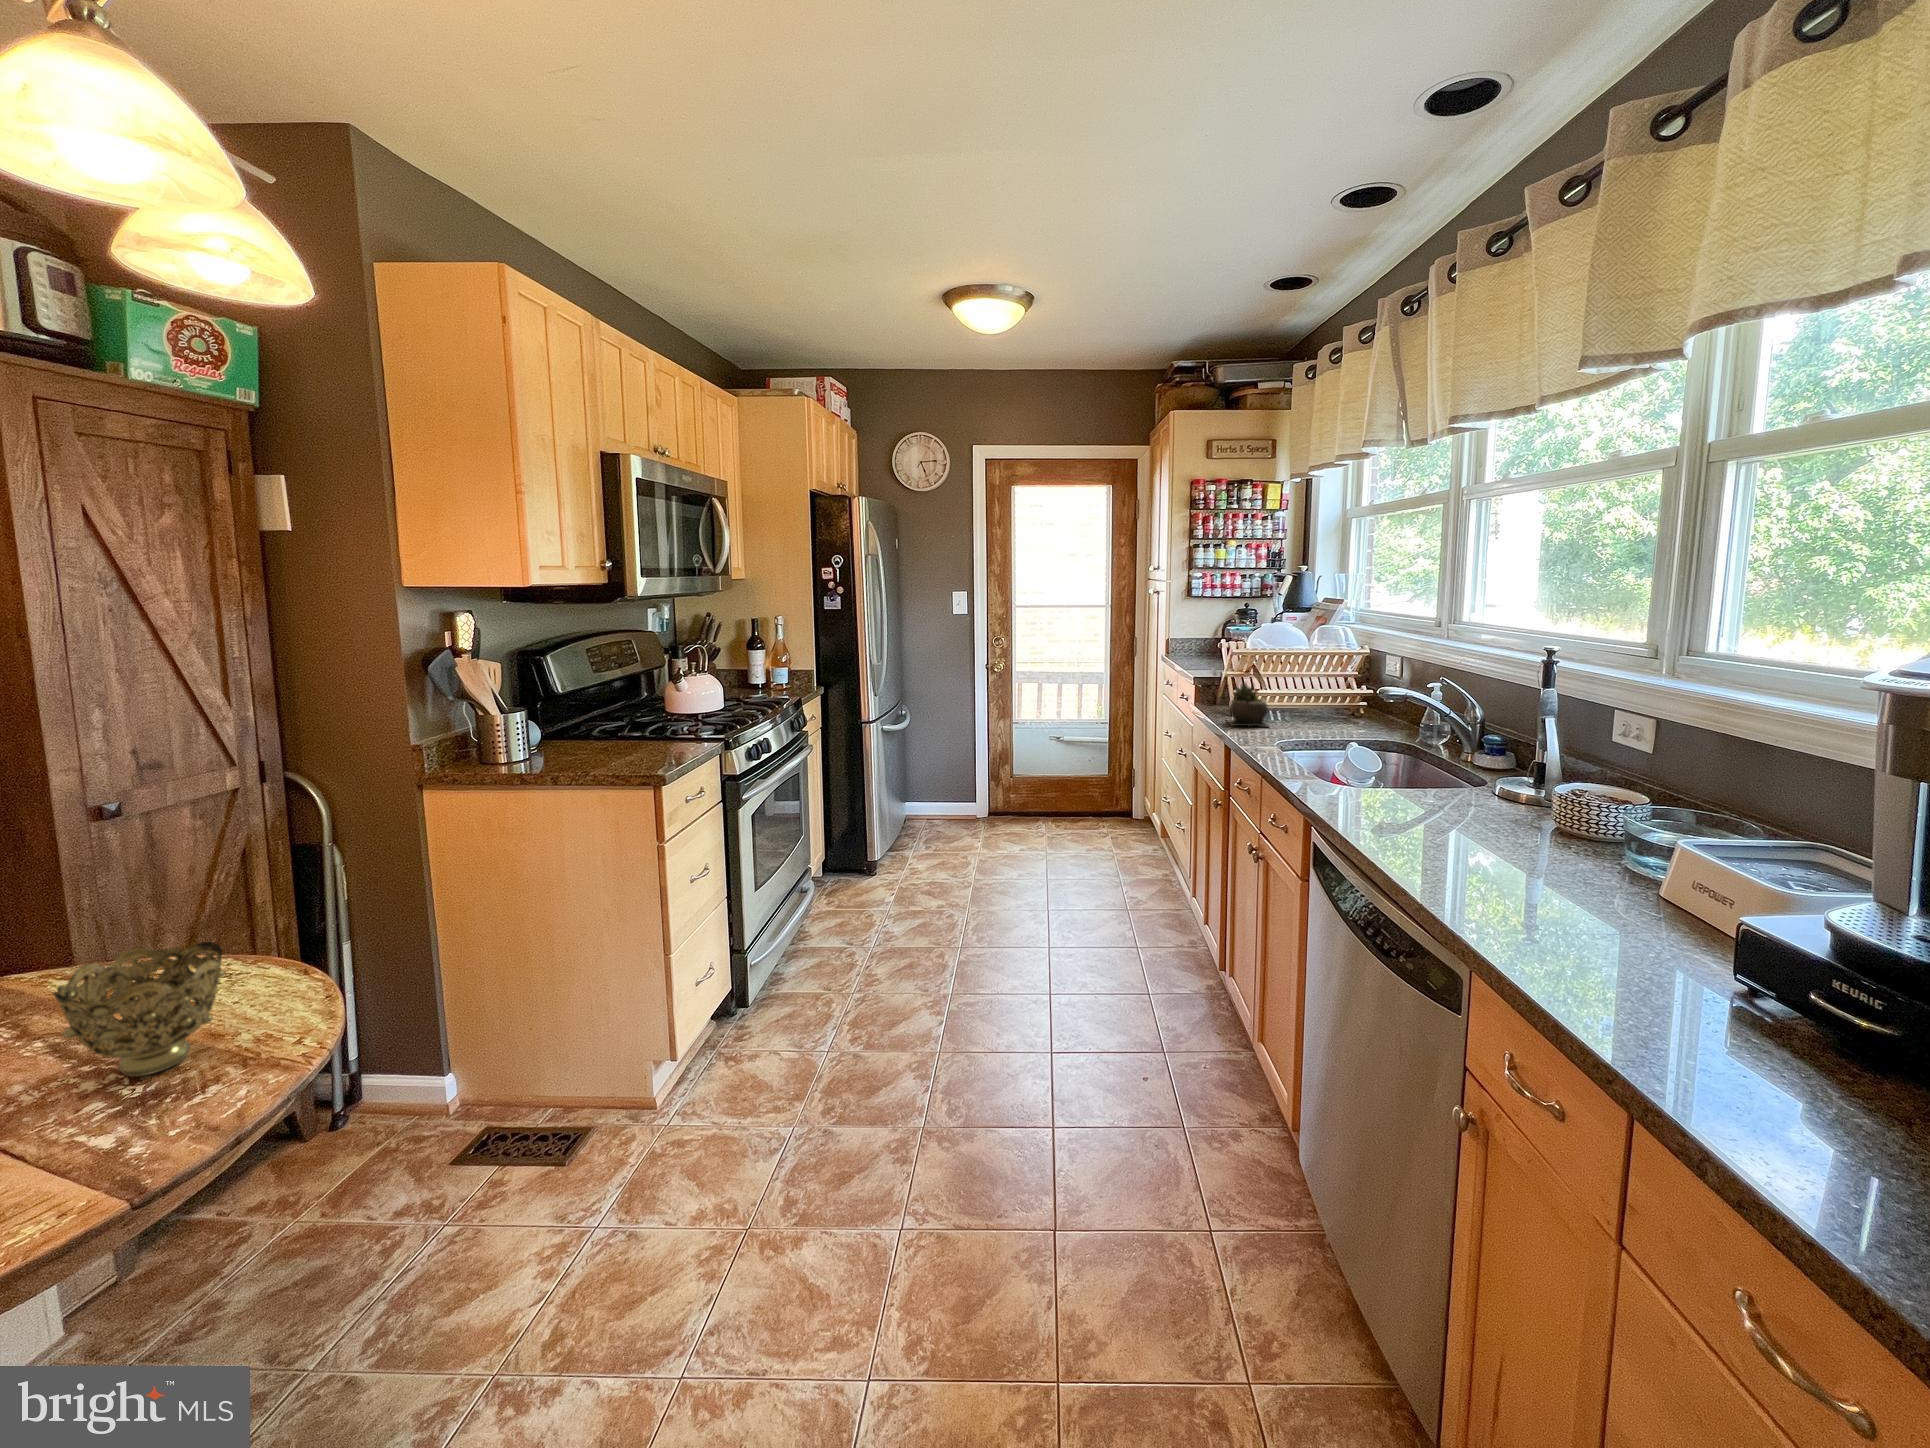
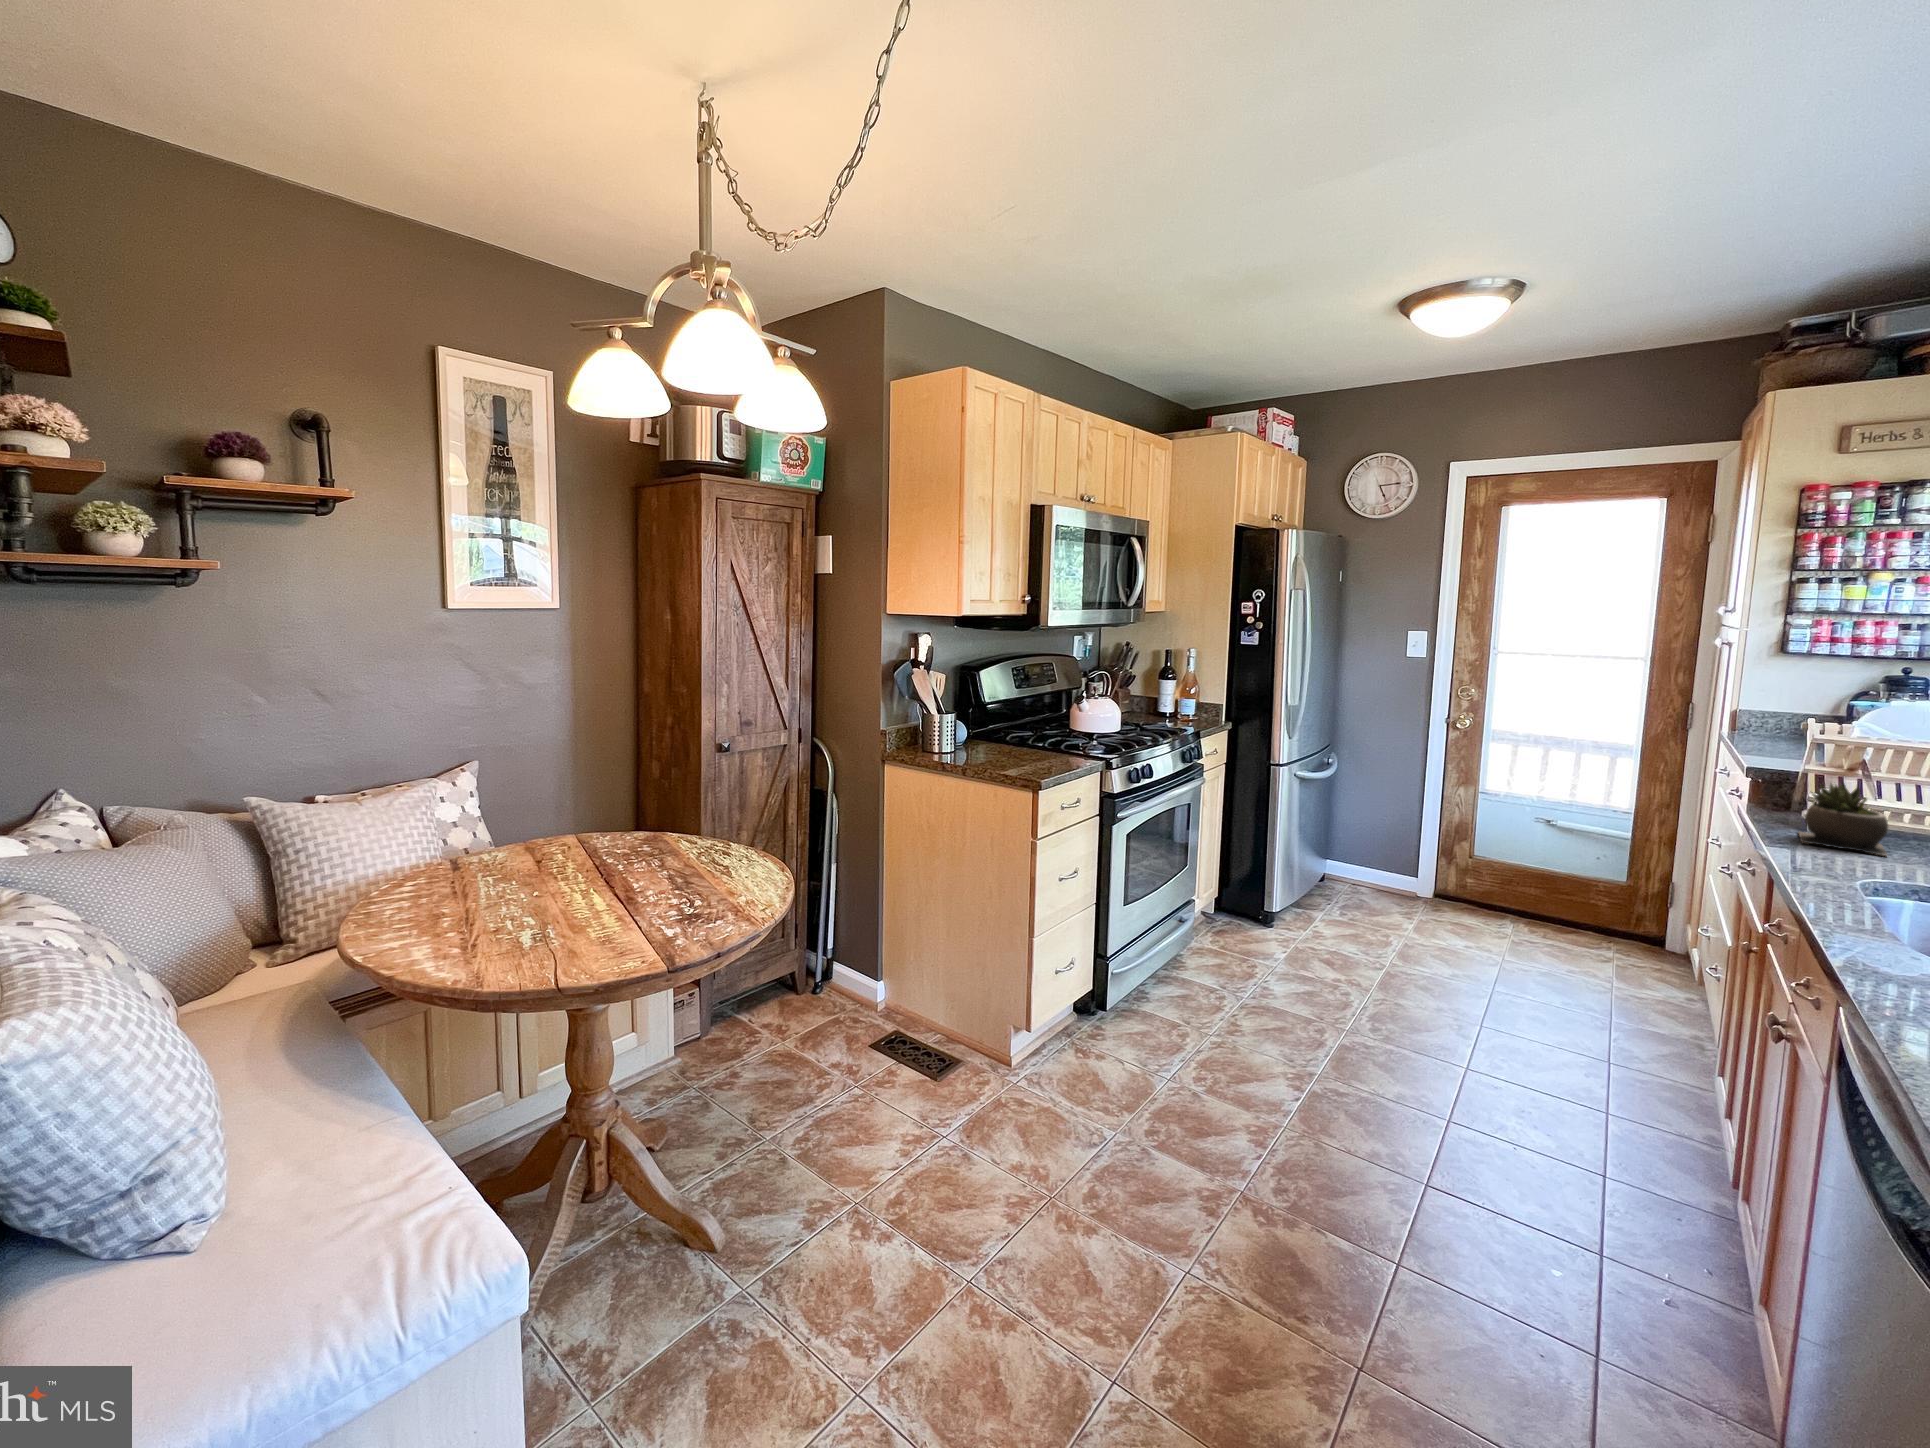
decorative bowl: present [52,941,225,1077] -> none [664,828,736,904]

